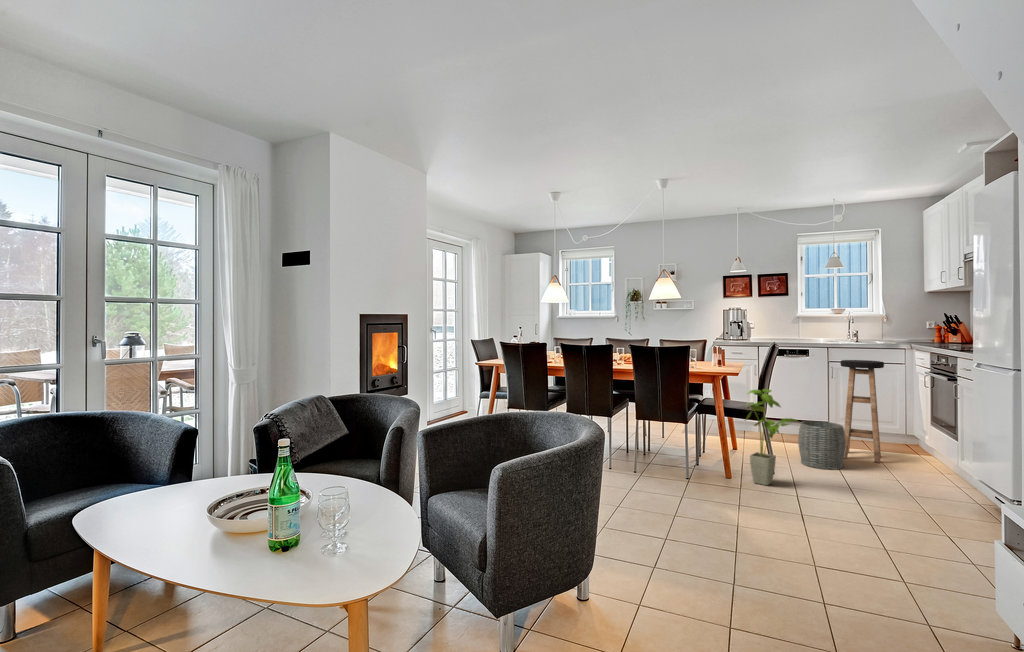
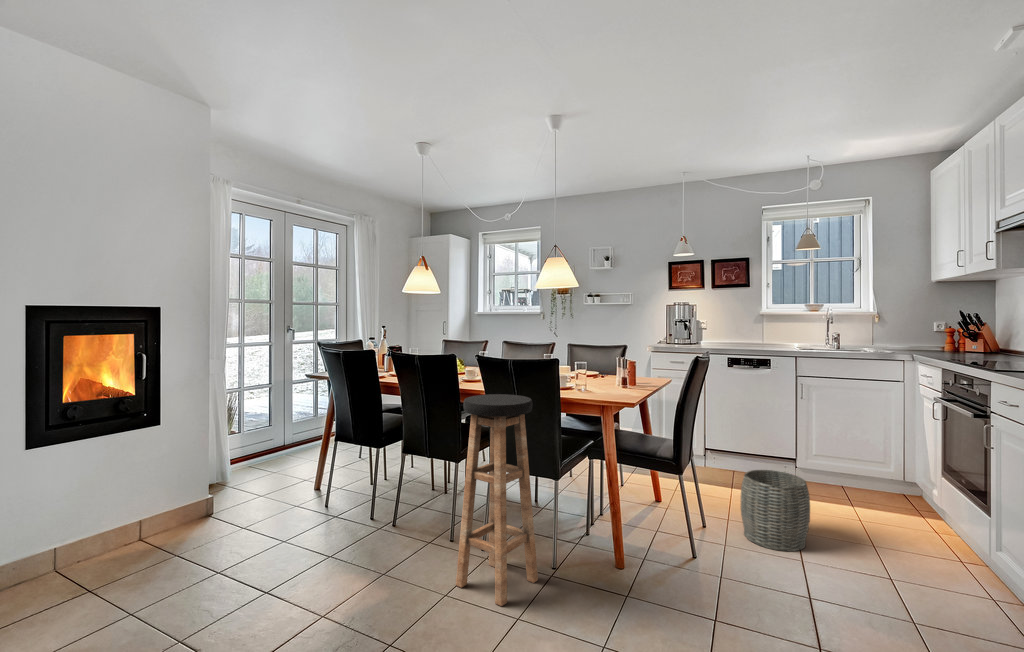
bar stool: present [840,360,884,463] -> present [456,394,538,606]
house plant: present [745,389,798,485] -> none [640,433,730,593]

